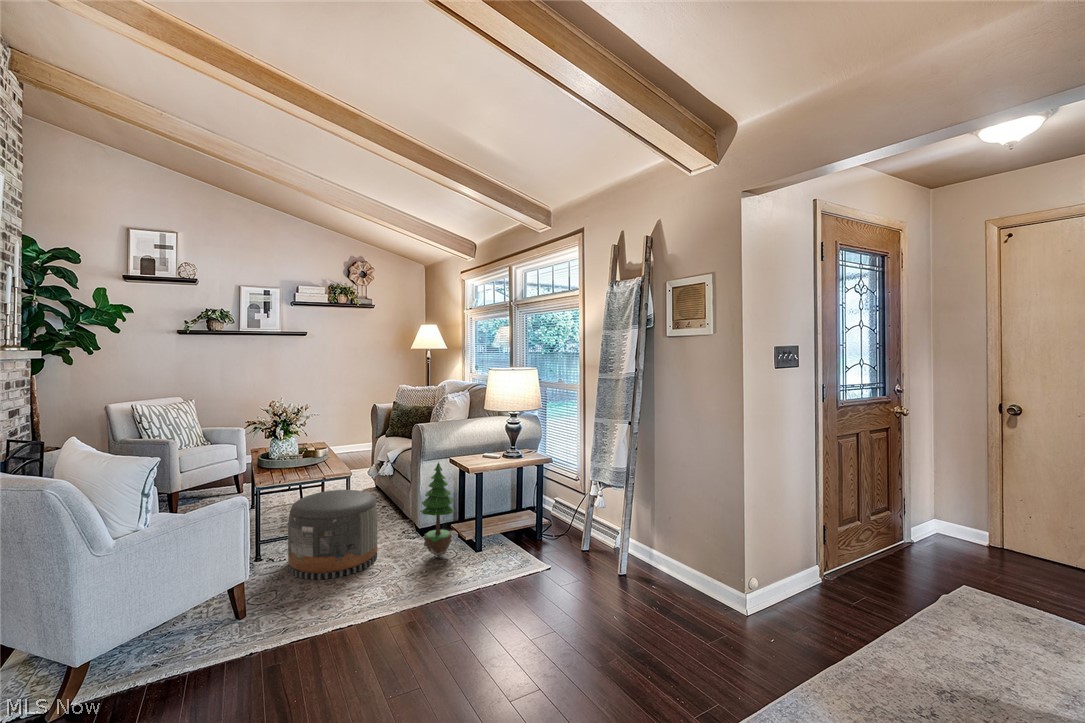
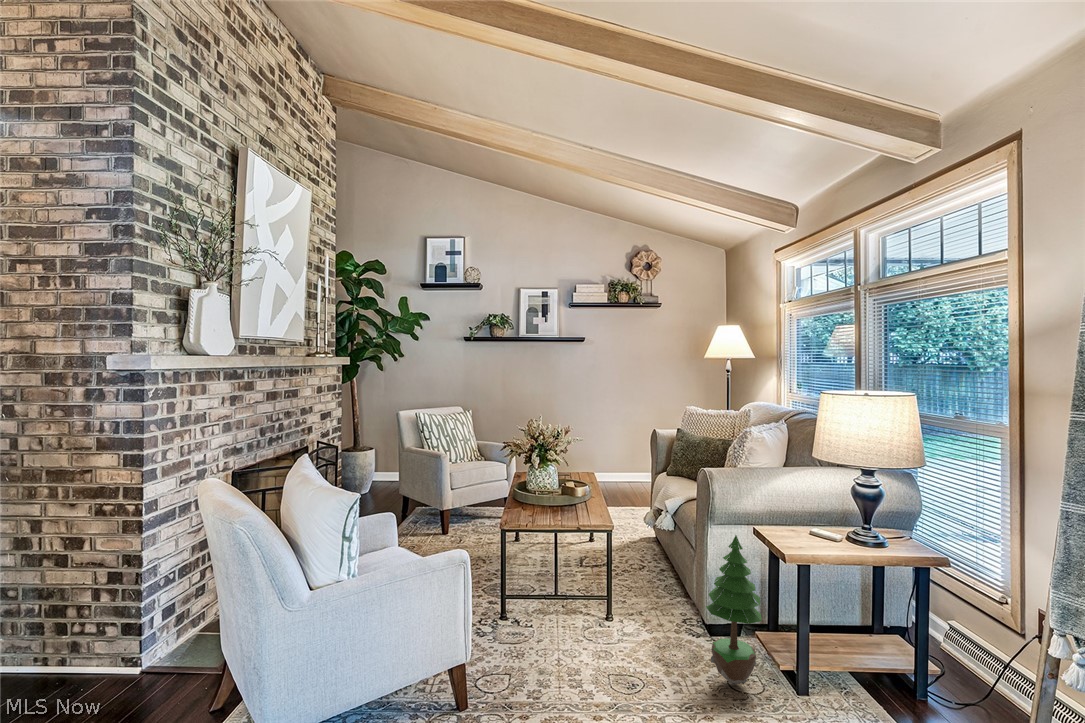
pouf: present [288,490,377,580] -> none [530,546,644,679]

